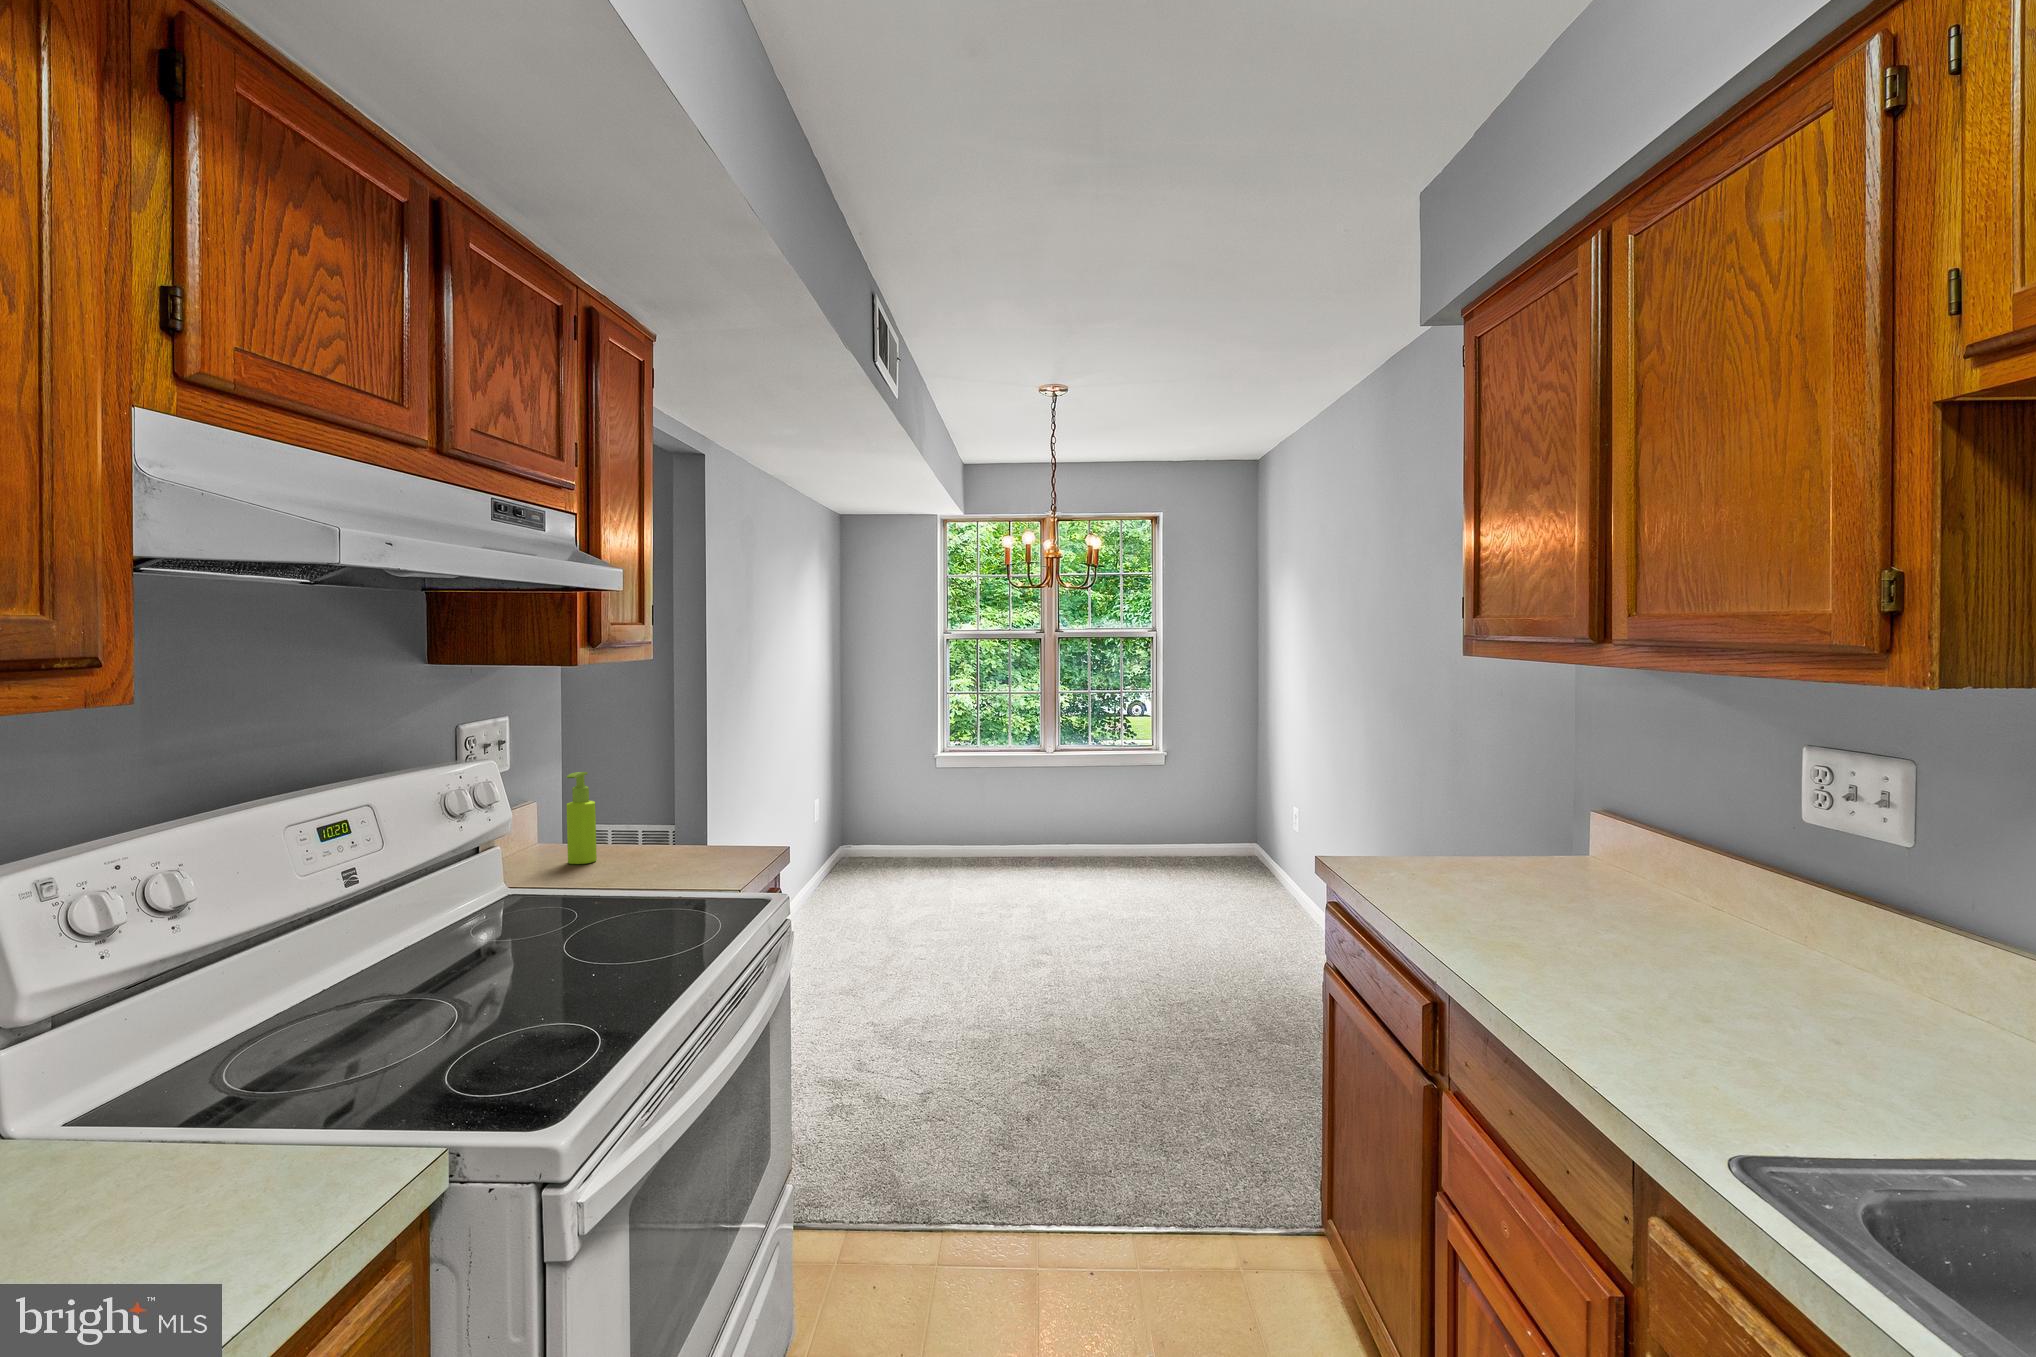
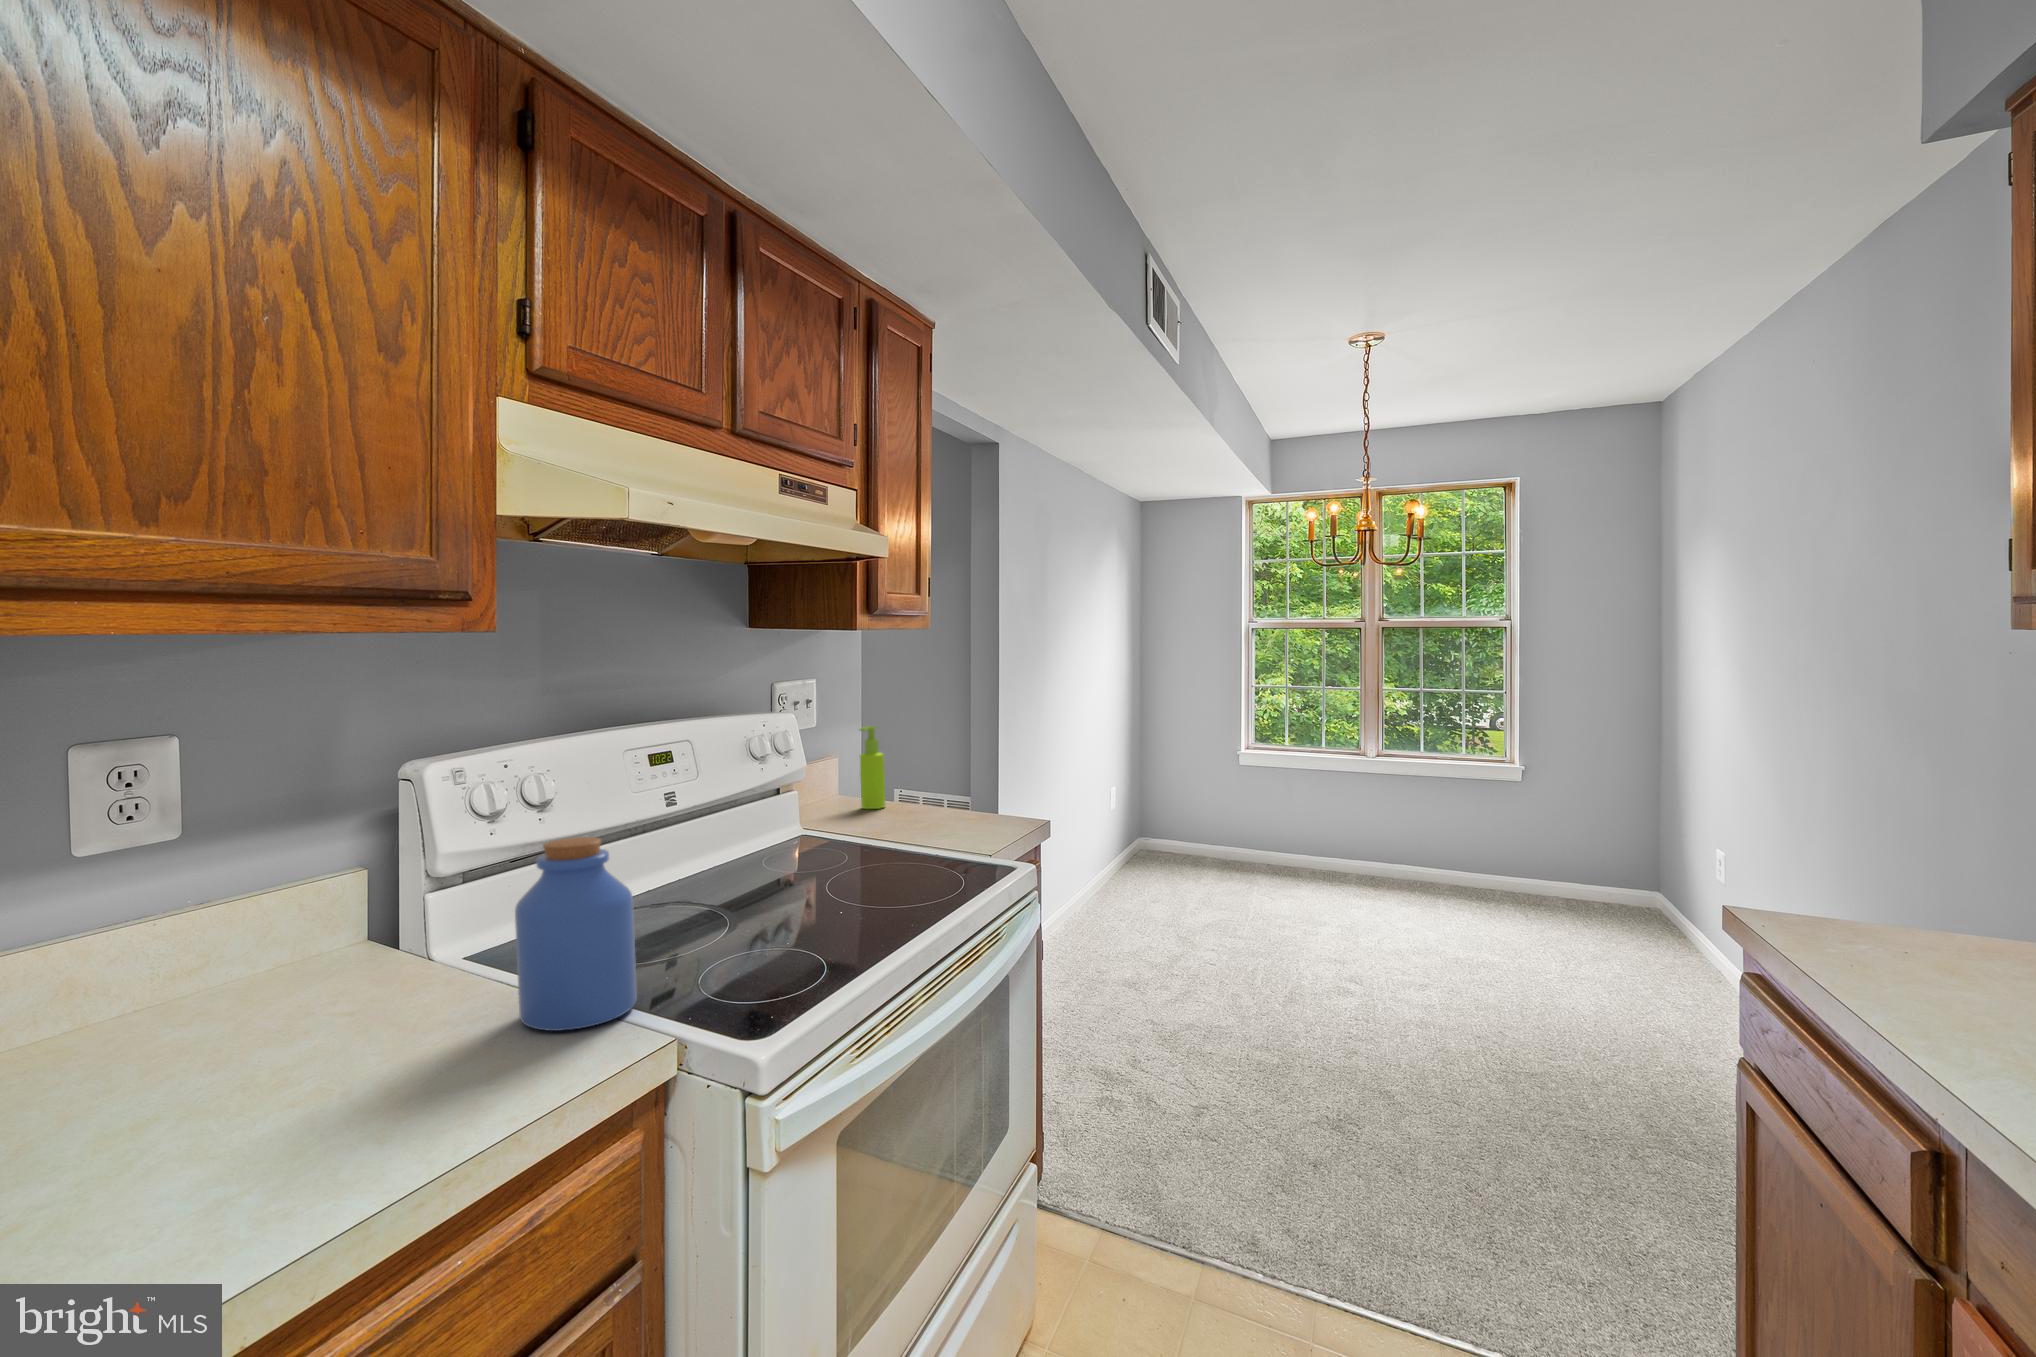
jar: none [176,968,349,1224] -> present [515,837,637,1031]

